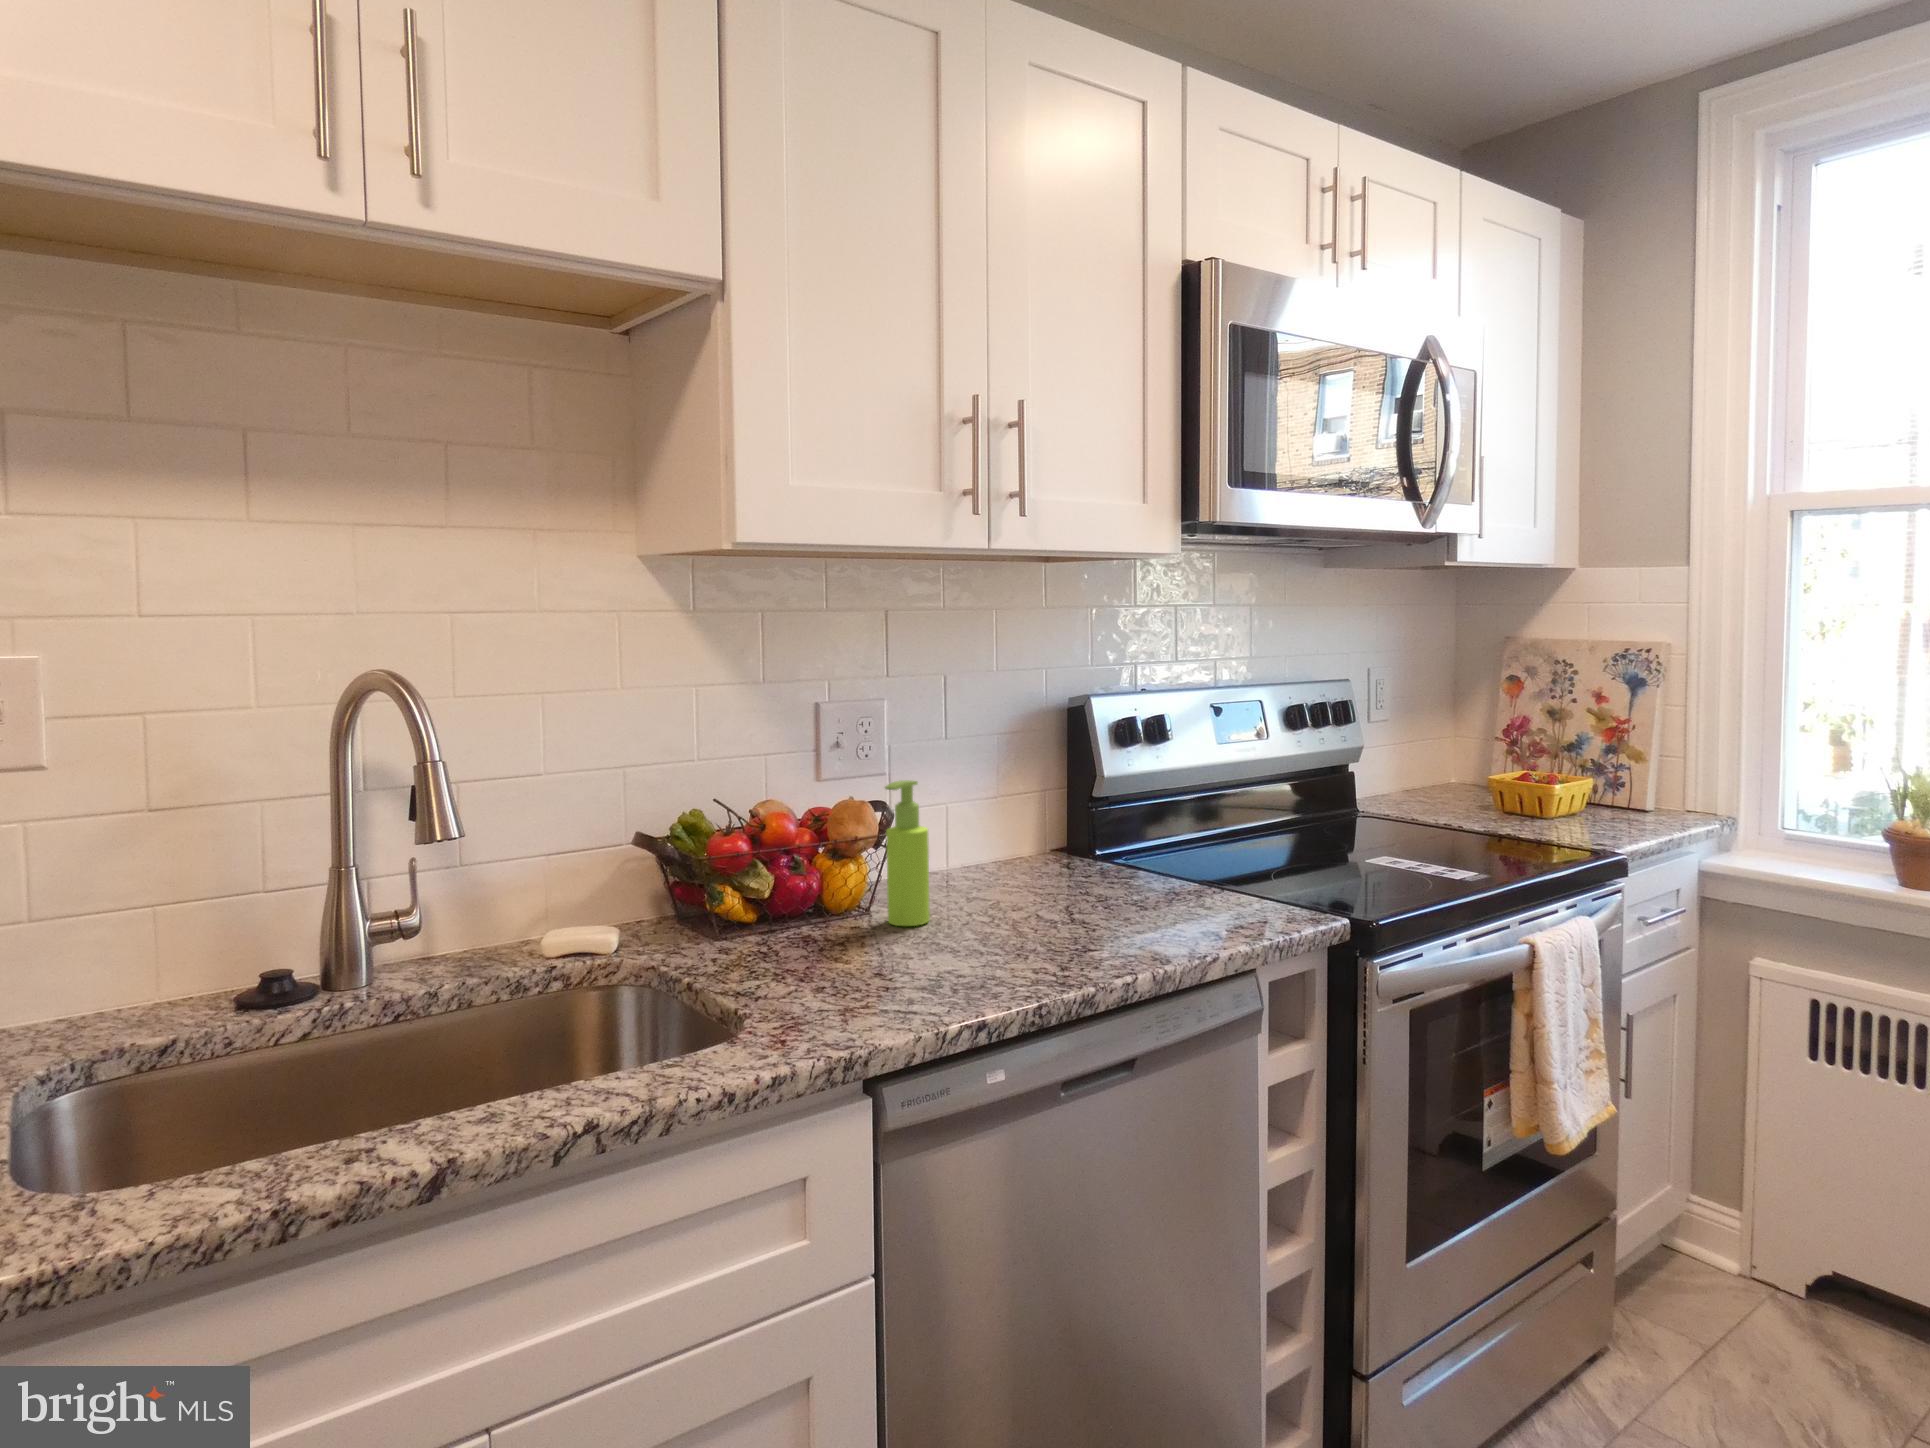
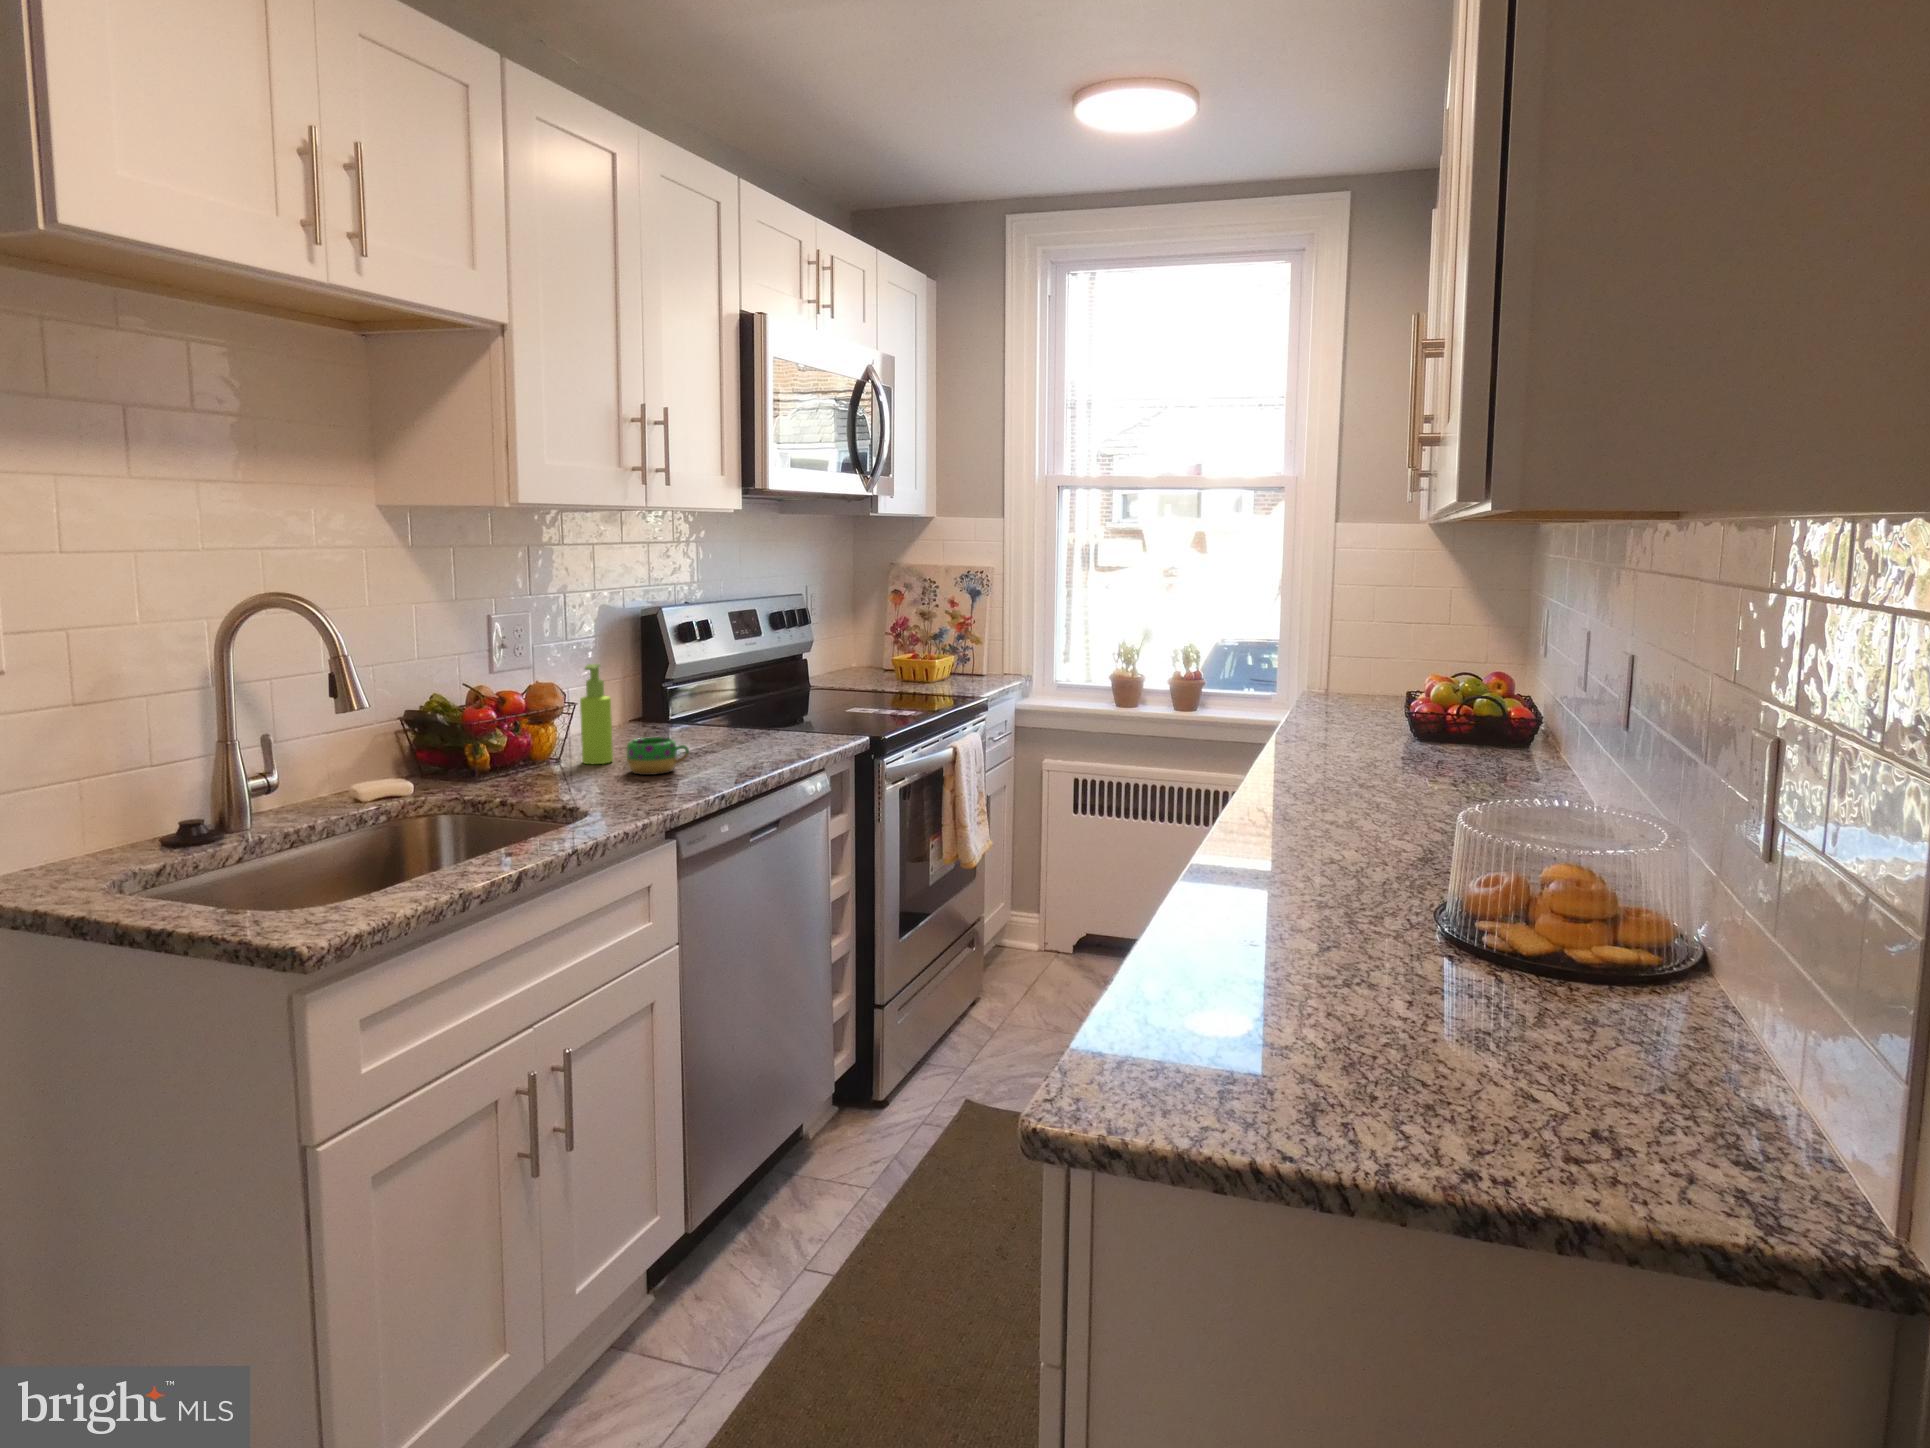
mug: none [911,898,994,960] -> present [627,737,689,775]

